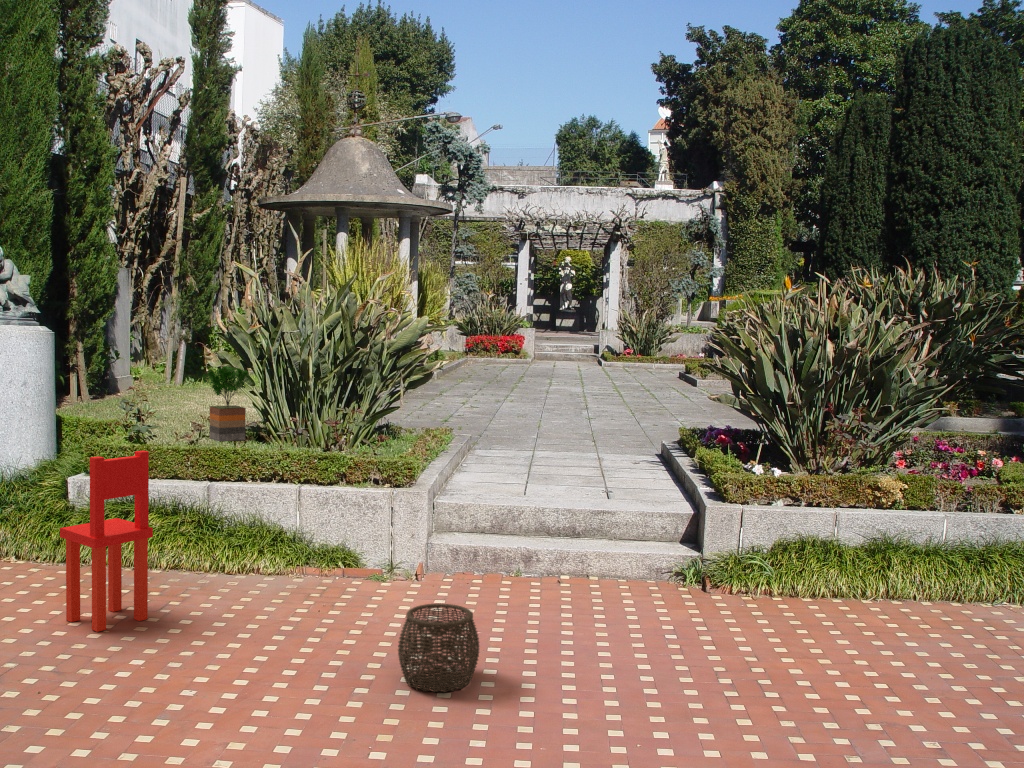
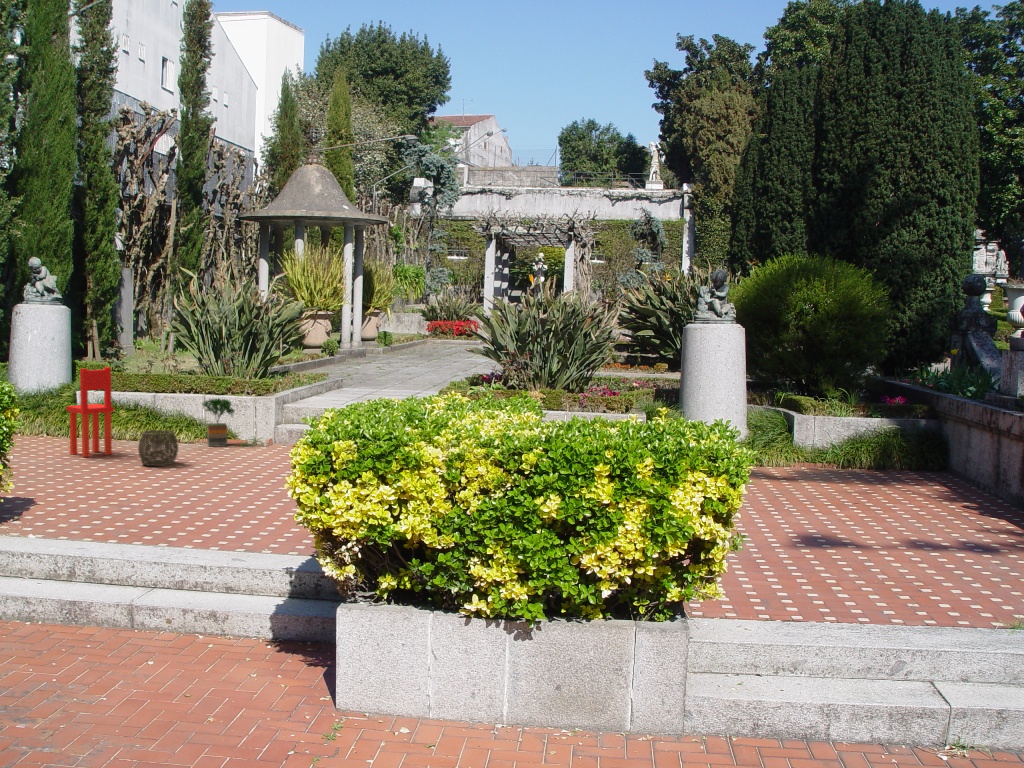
potted tree: present [203,366,255,441] -> present [203,399,235,447]
woven basket: present [398,603,479,692] -> present [138,430,178,466]

